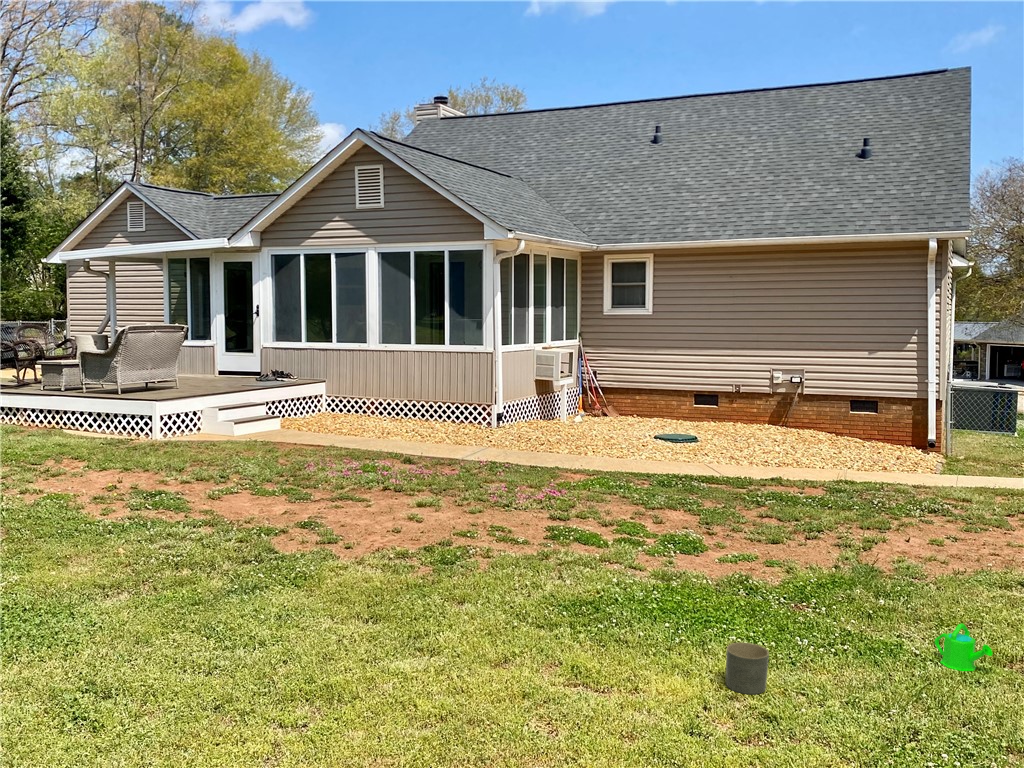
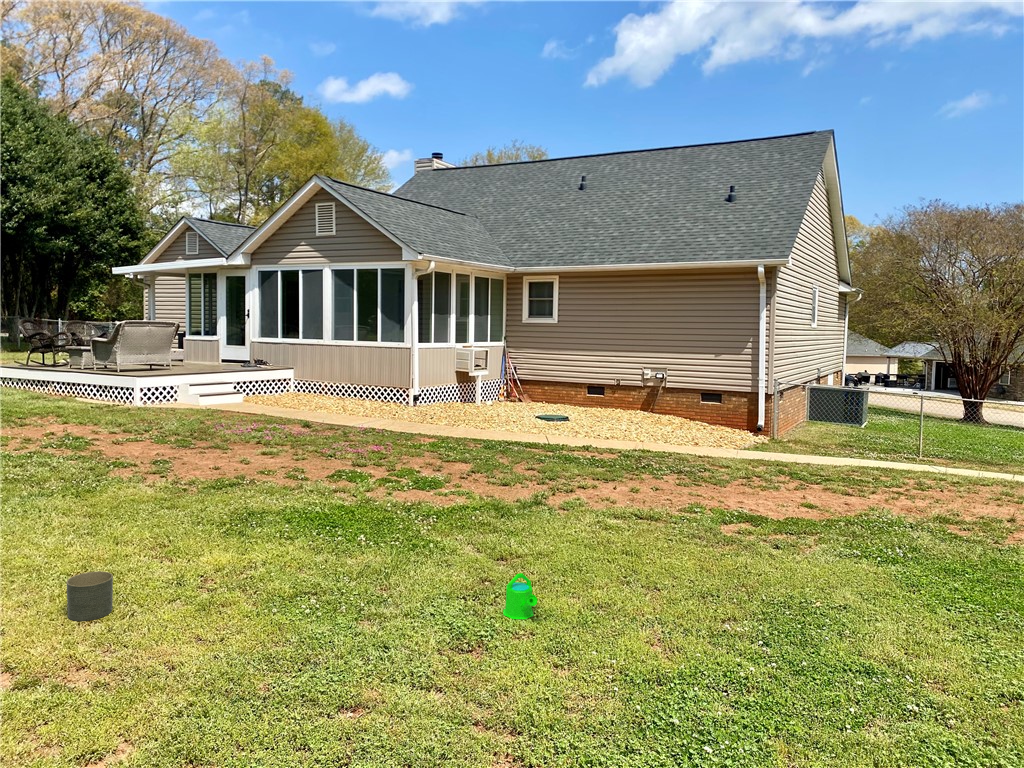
planter: present [726,642,769,694] -> present [66,571,113,621]

